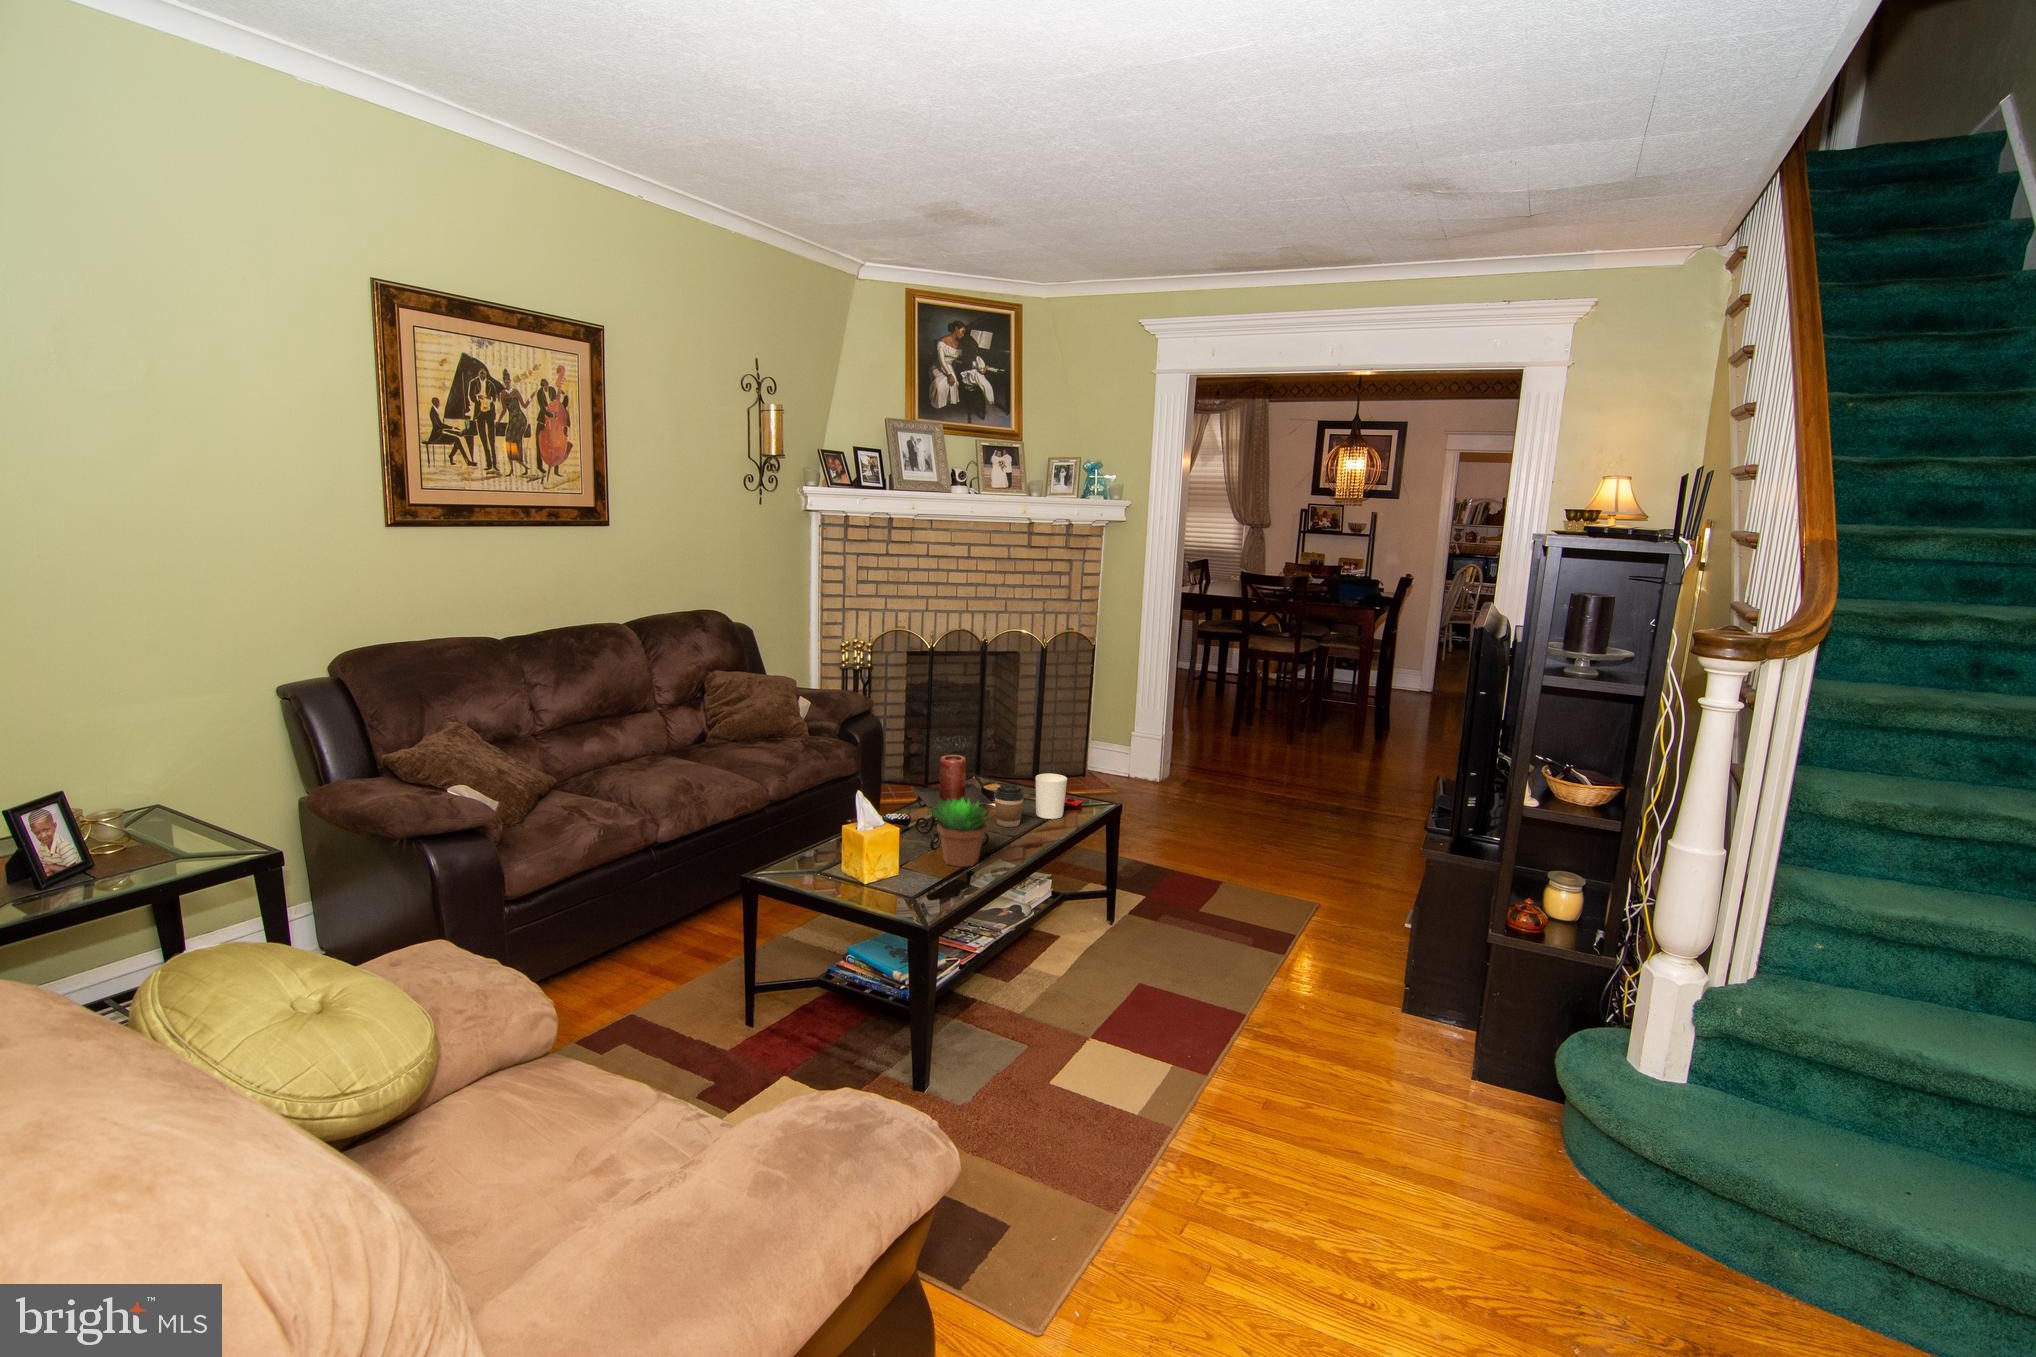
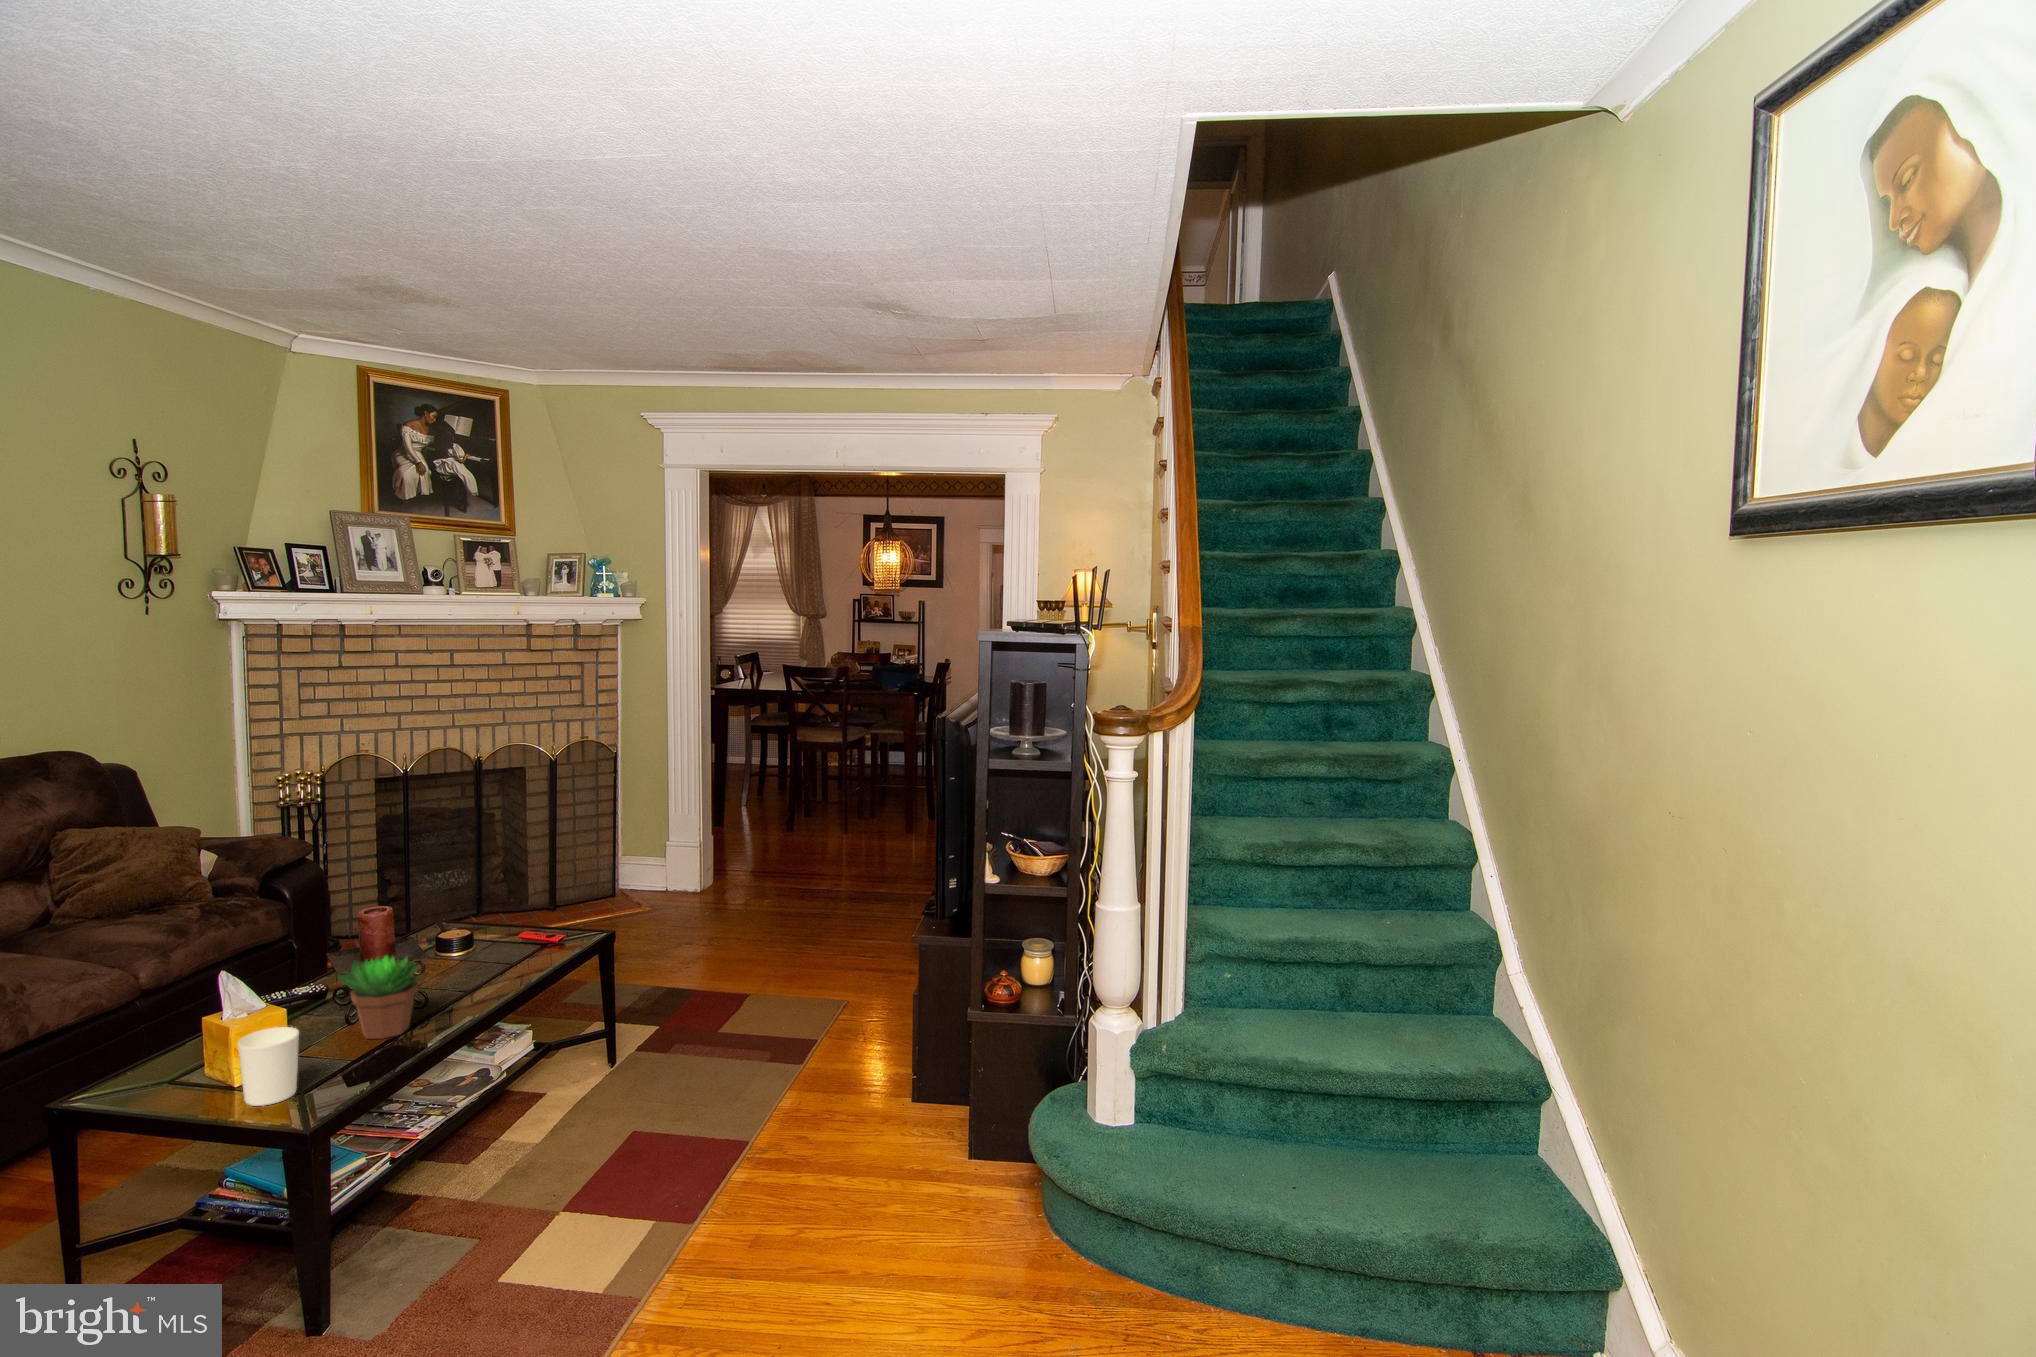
candle holder: present [1035,774,1067,819] -> present [238,1027,299,1106]
coffee cup: present [994,784,1025,827] -> none [444,928,484,977]

